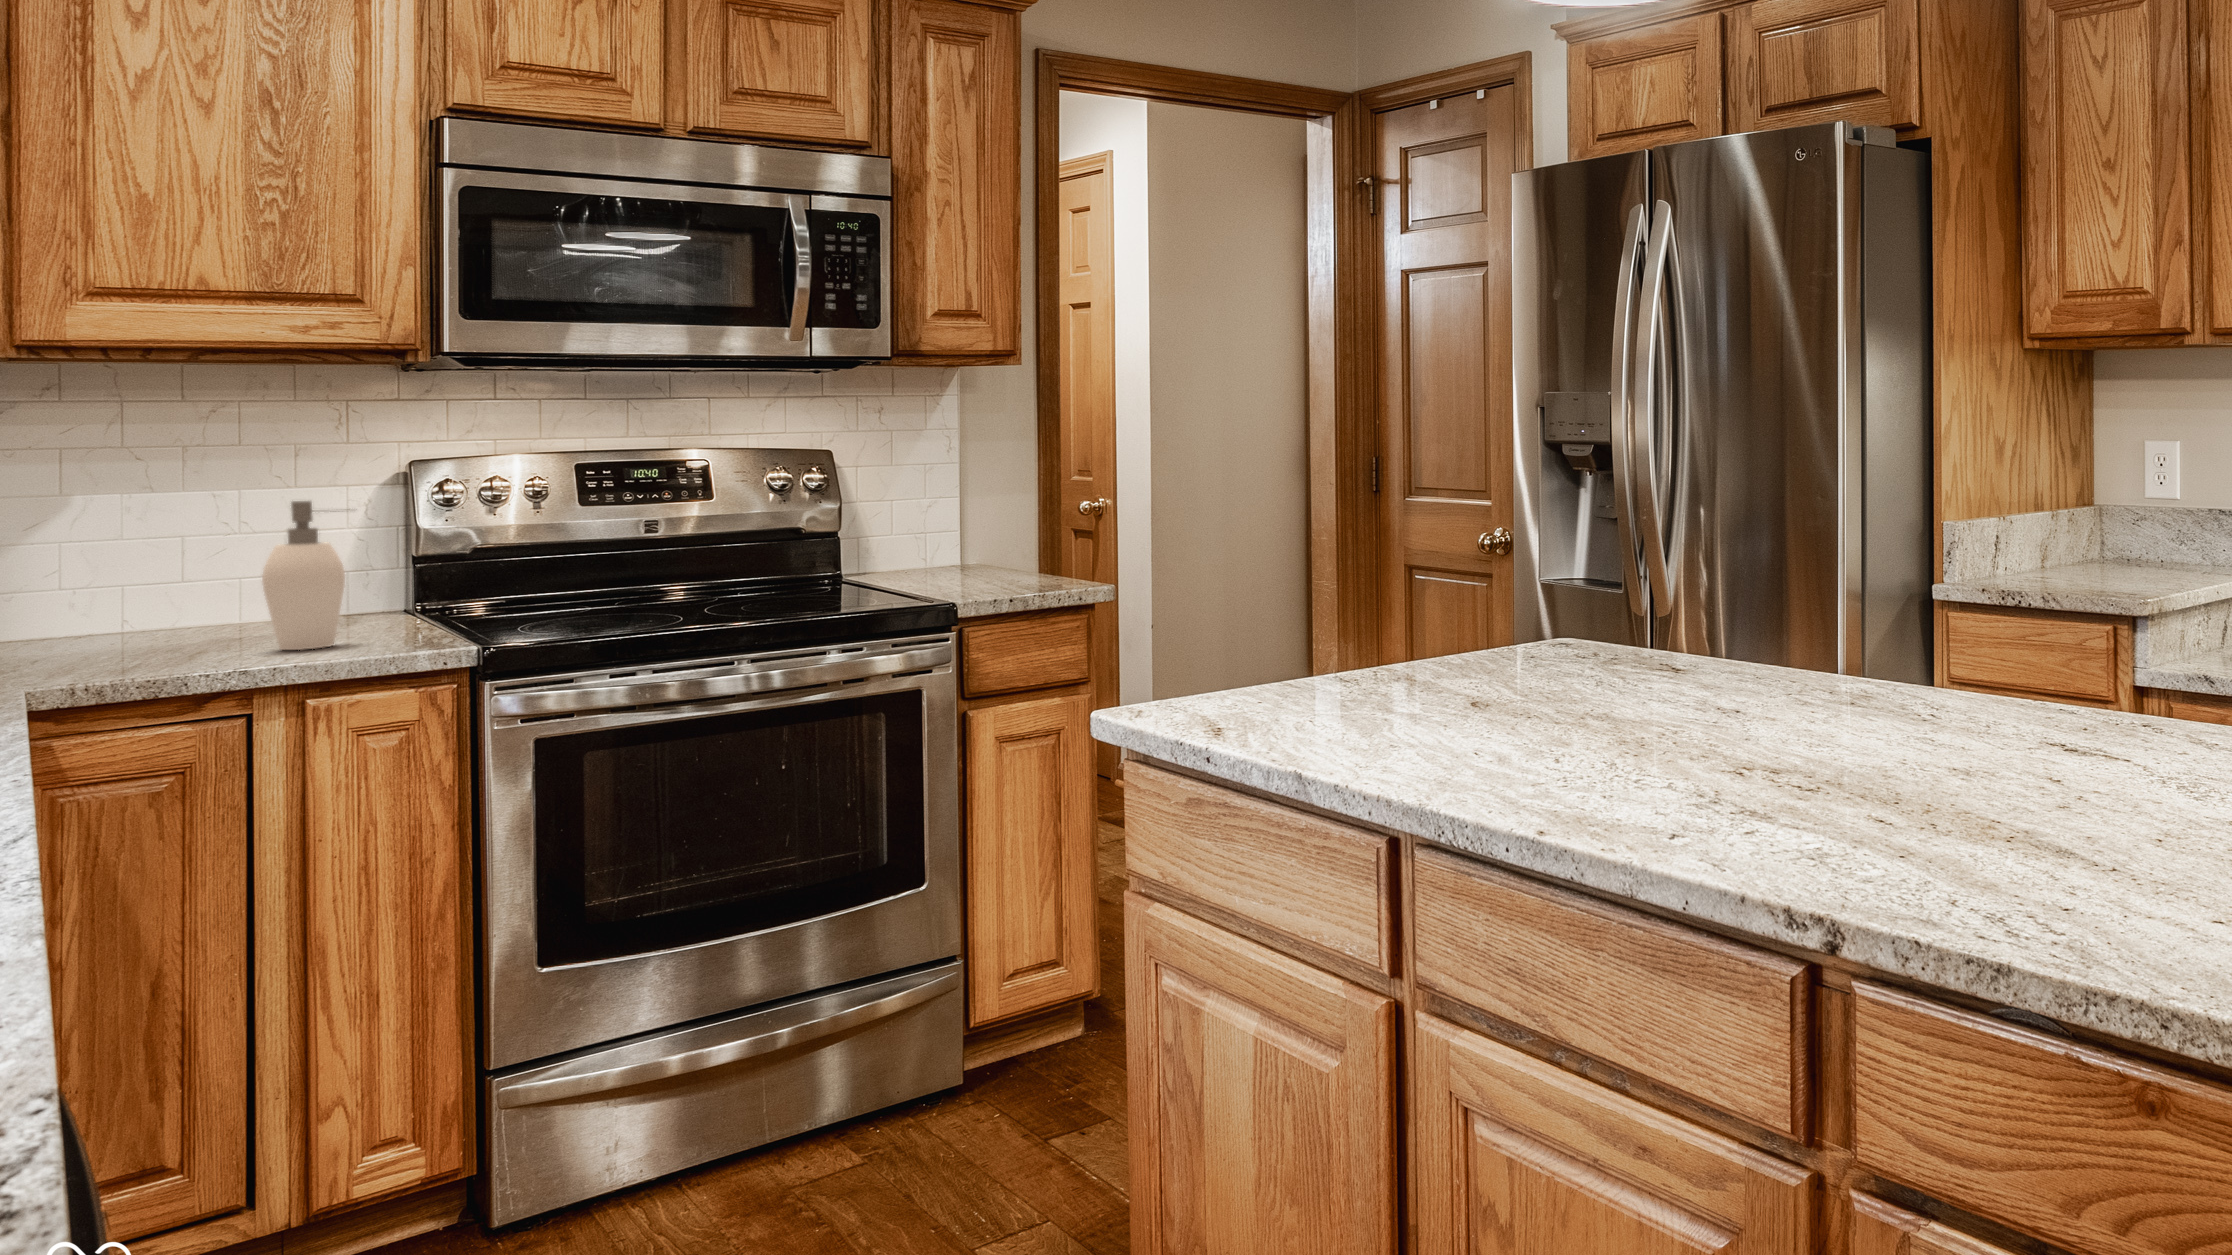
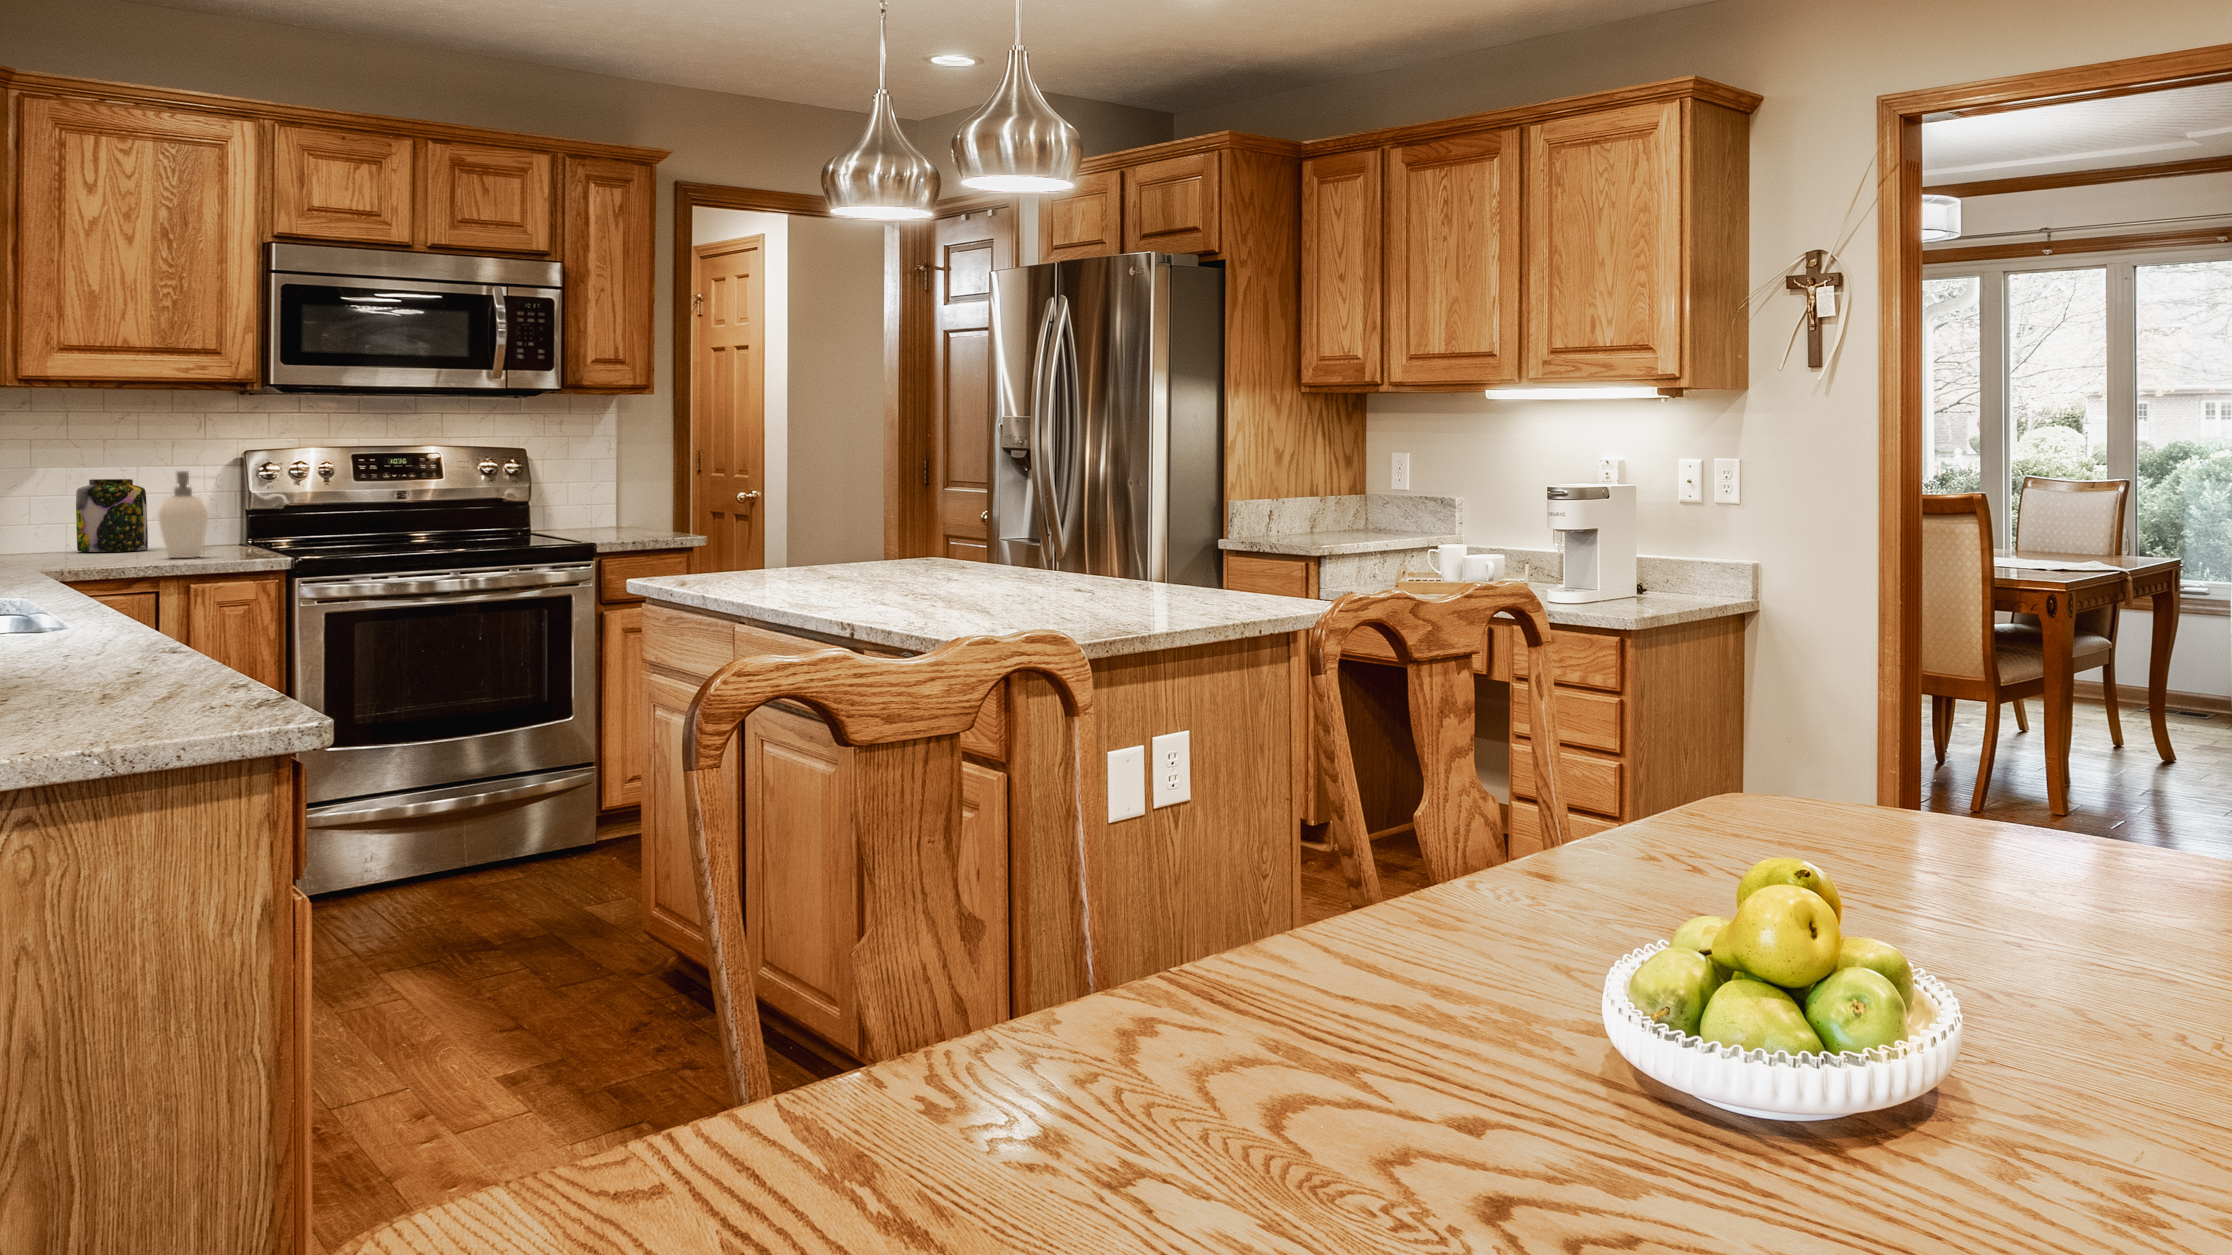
jar: none [155,514,269,634] -> present [76,479,148,552]

